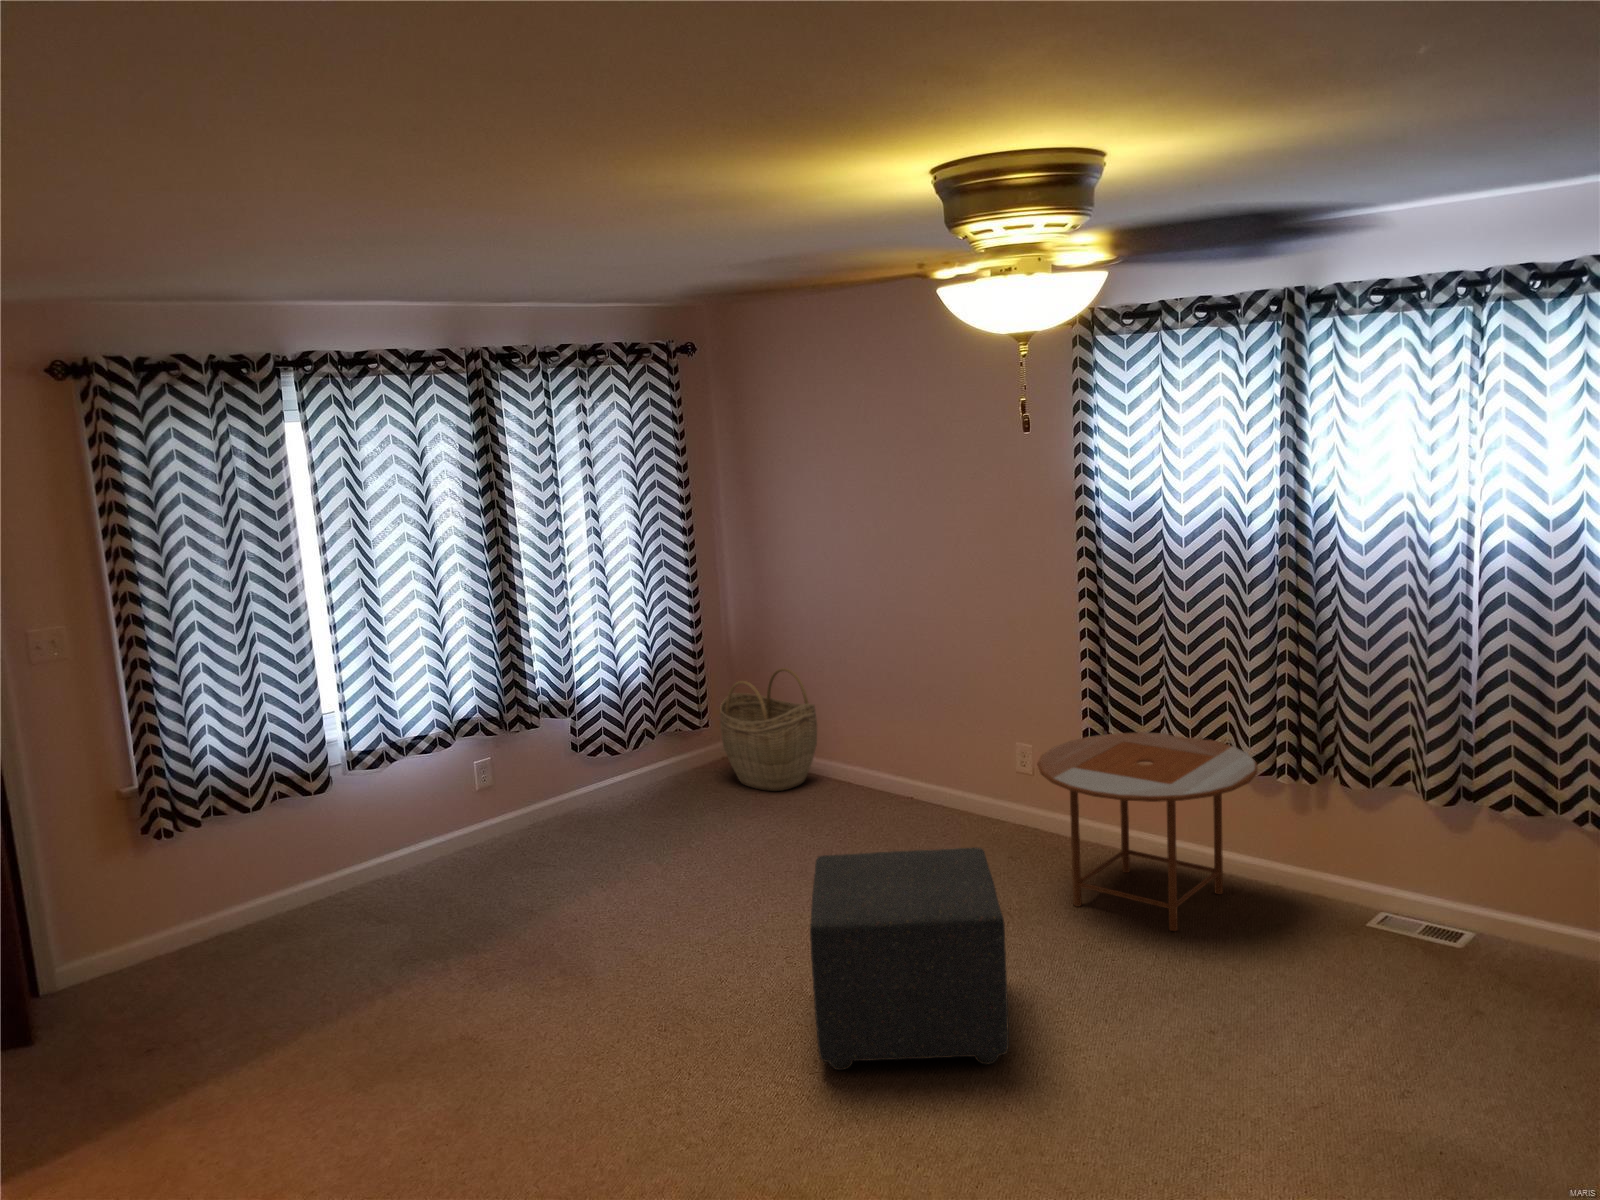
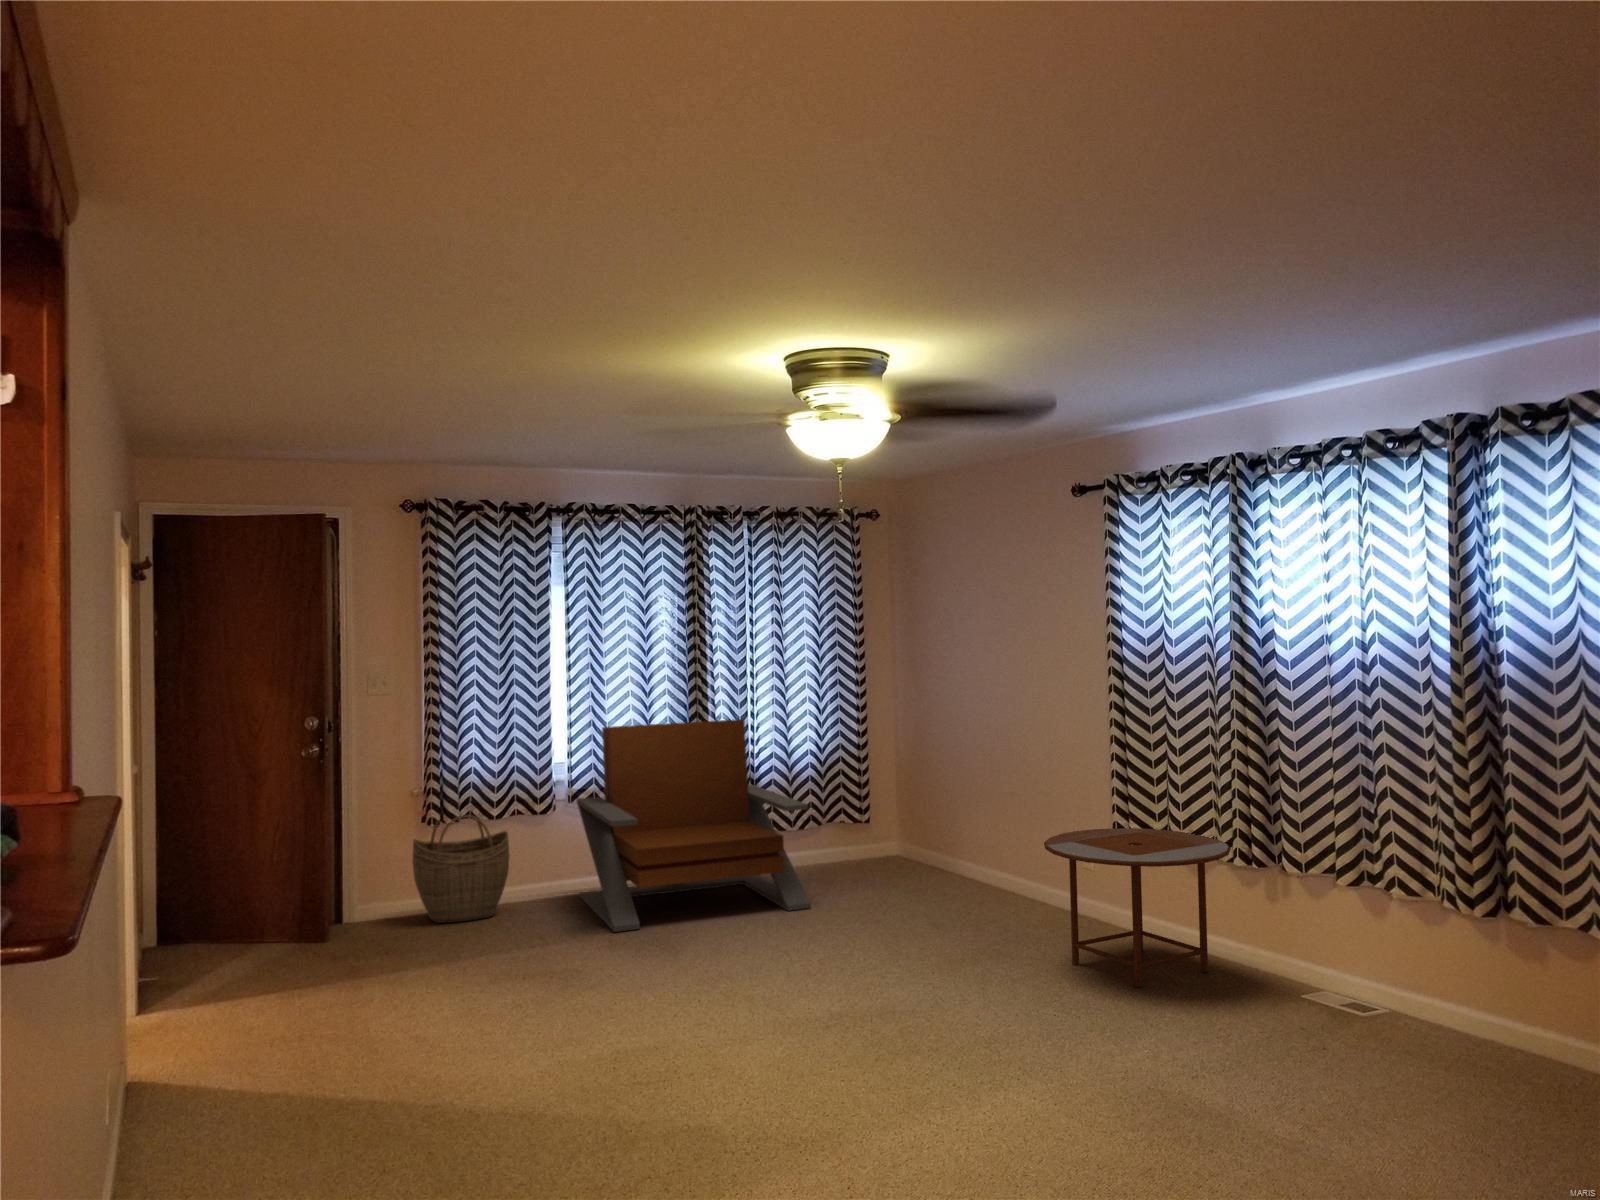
lounge chair: none [361,630,702,948] -> present [577,719,811,932]
woven basket: present [720,668,817,791] -> present [412,815,510,923]
ottoman: present [810,848,1009,1070] -> none [780,872,956,1034]

